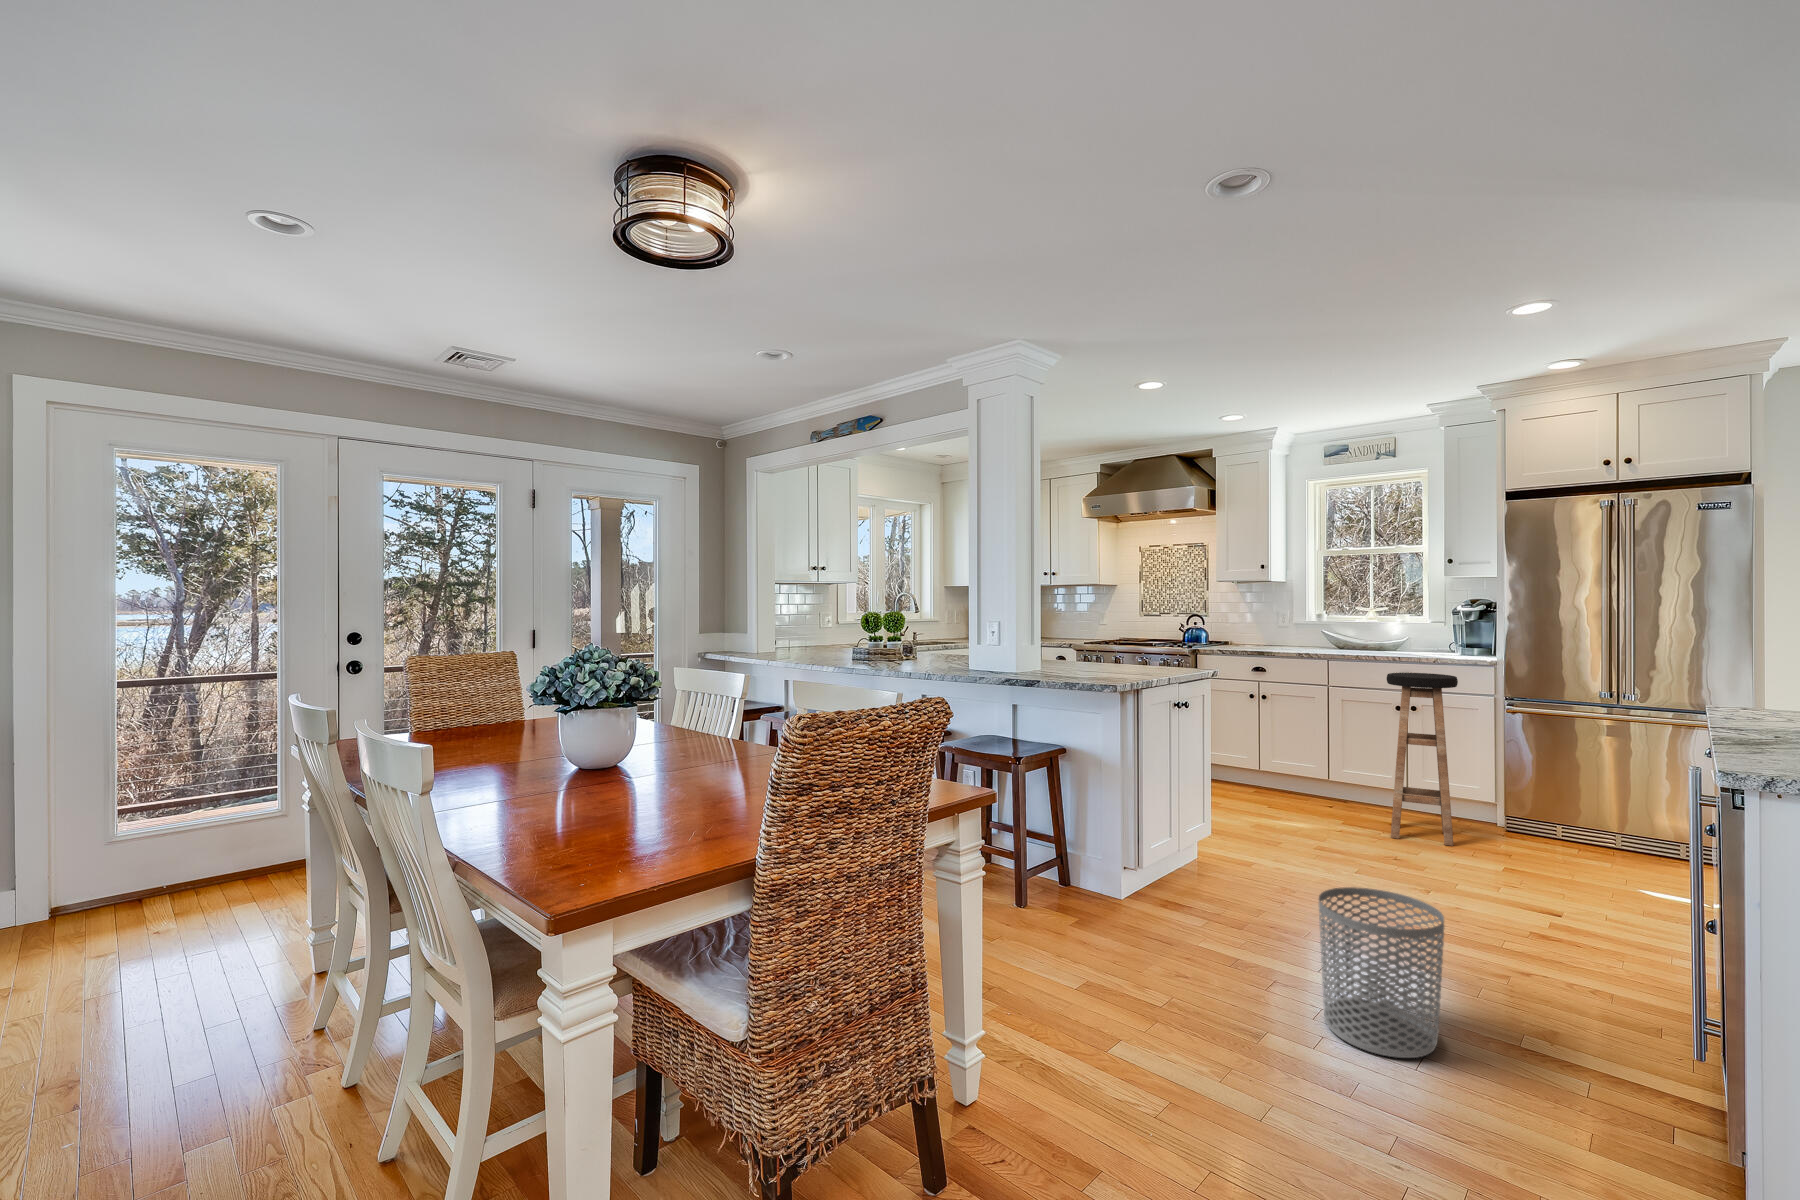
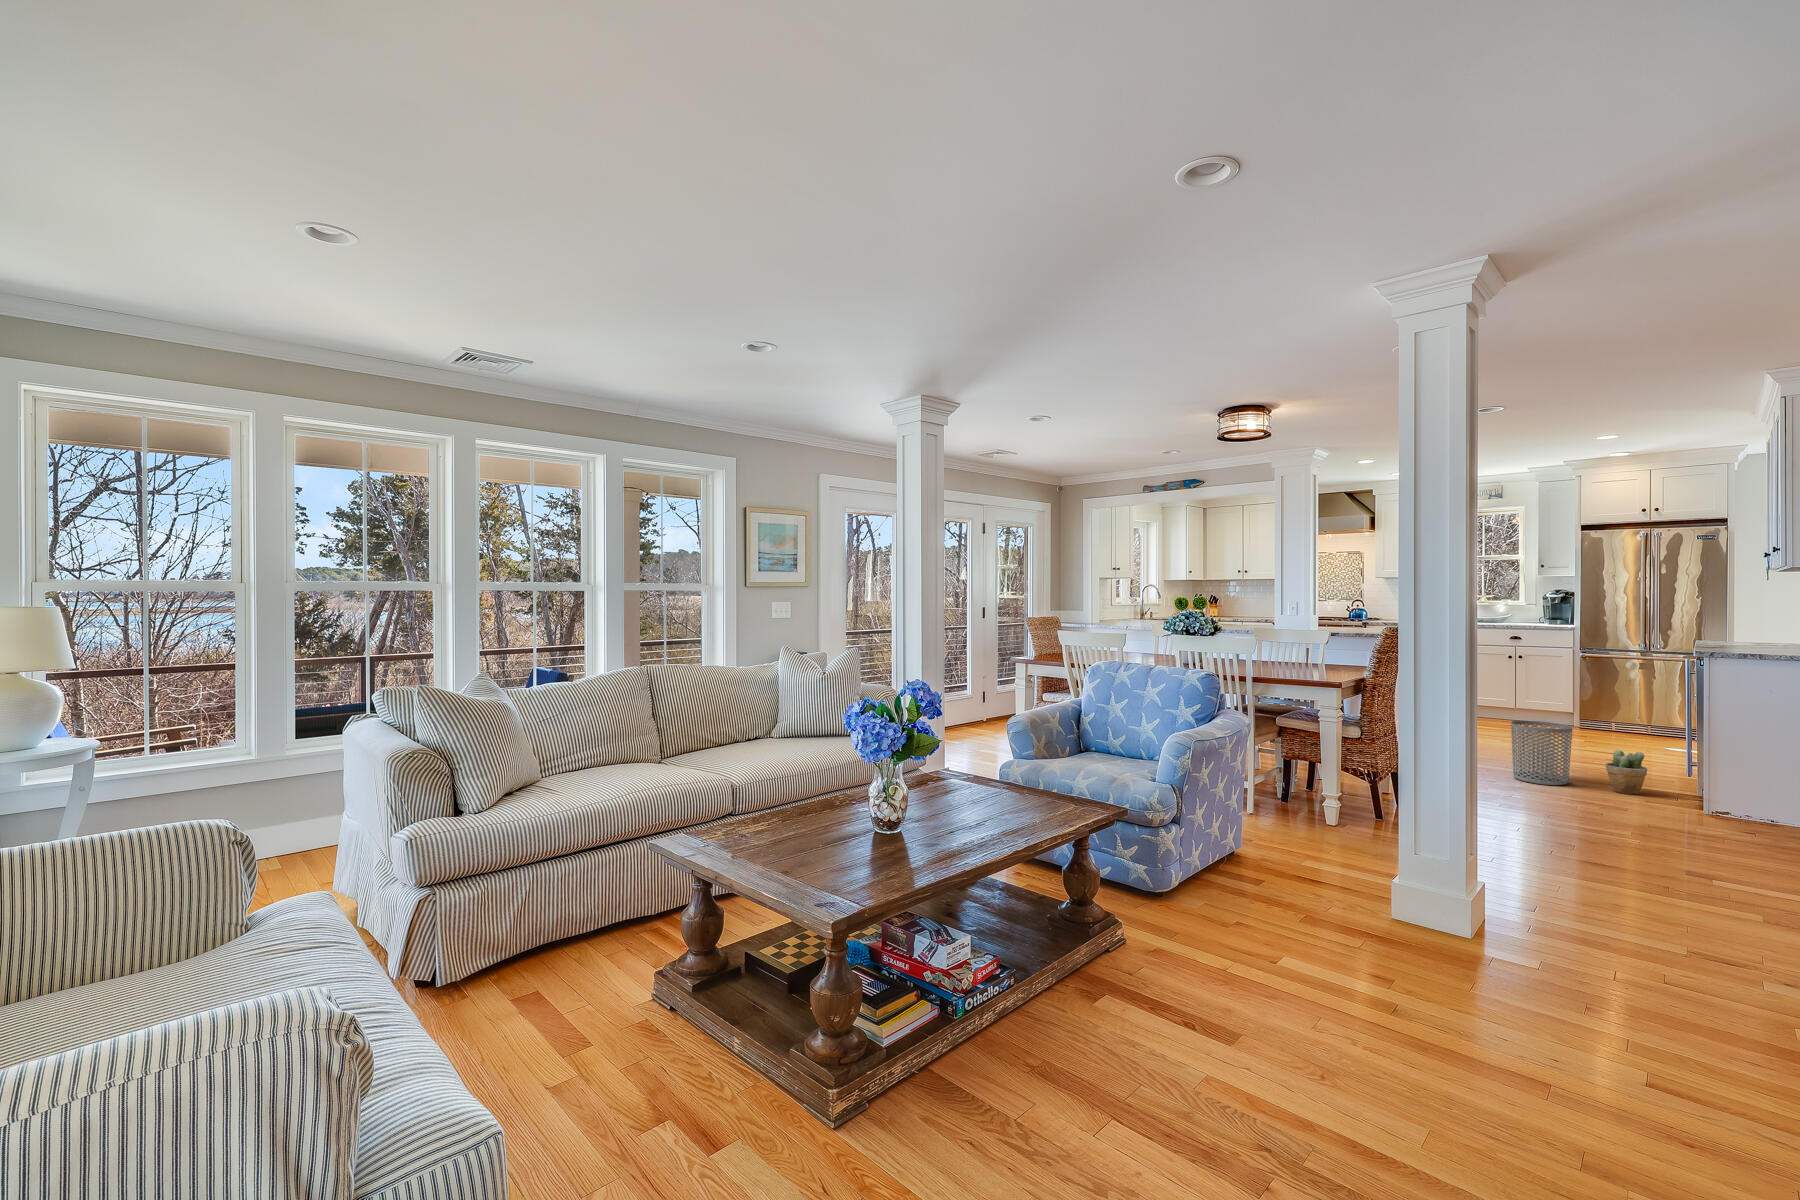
bar stool: present [1387,673,1458,846] -> none [1508,634,1553,733]
potted plant: none [1516,988,1614,1108] -> present [1606,750,1647,795]

